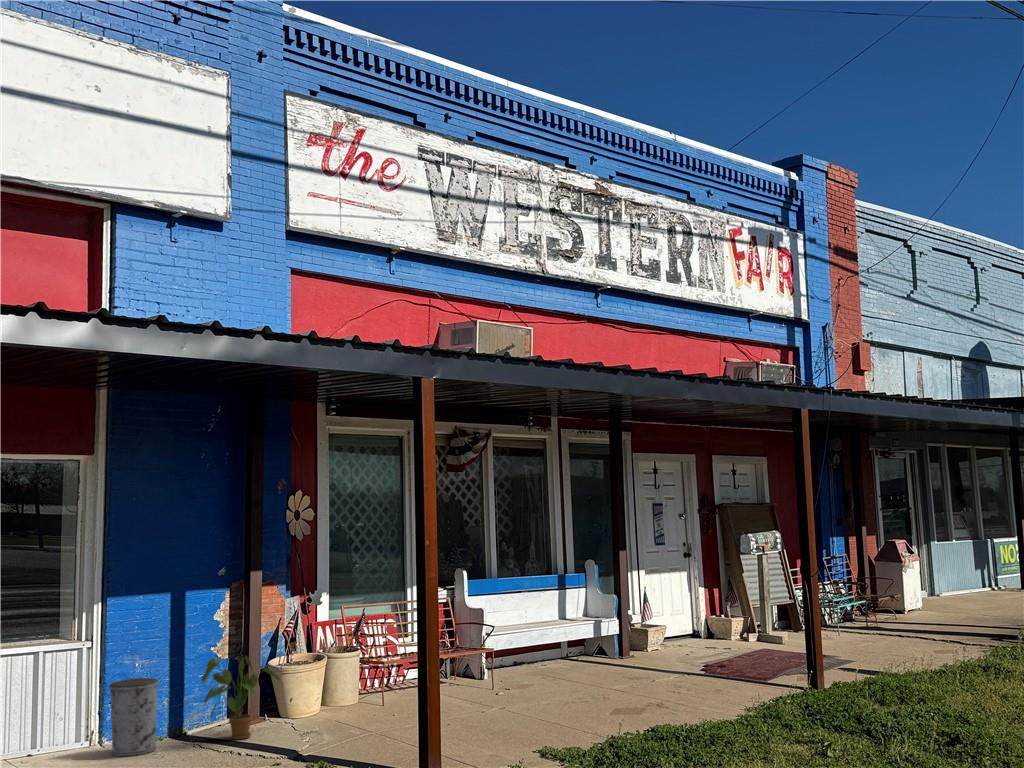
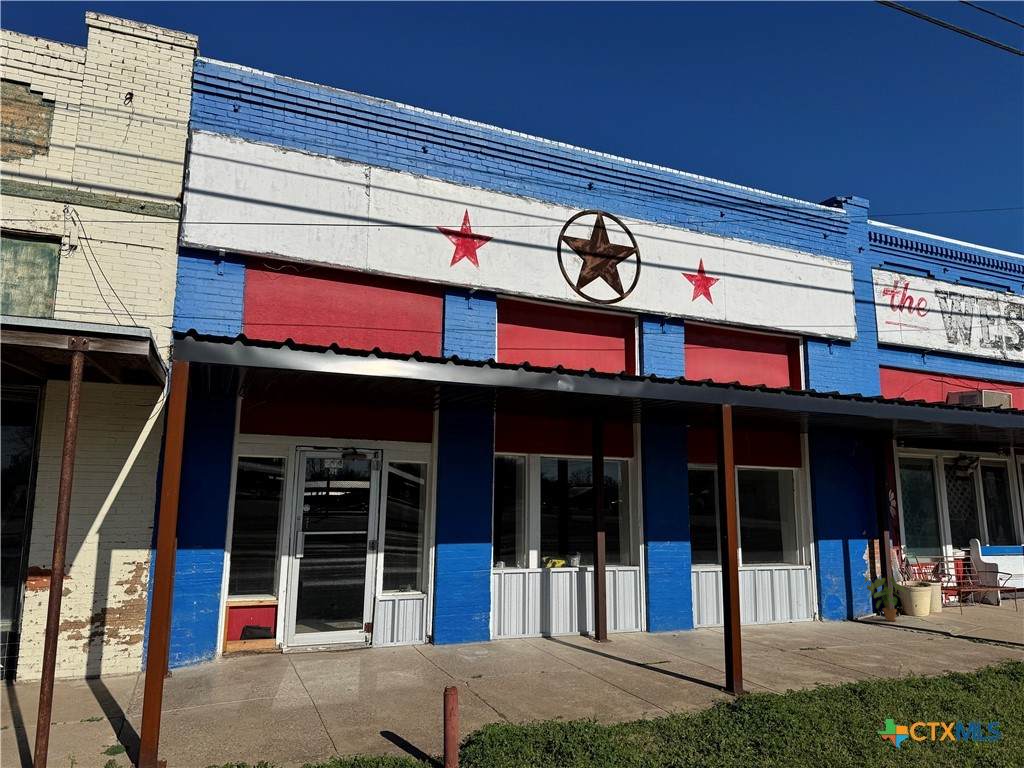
trash can: present [109,678,158,756] -> none [824,583,851,622]

